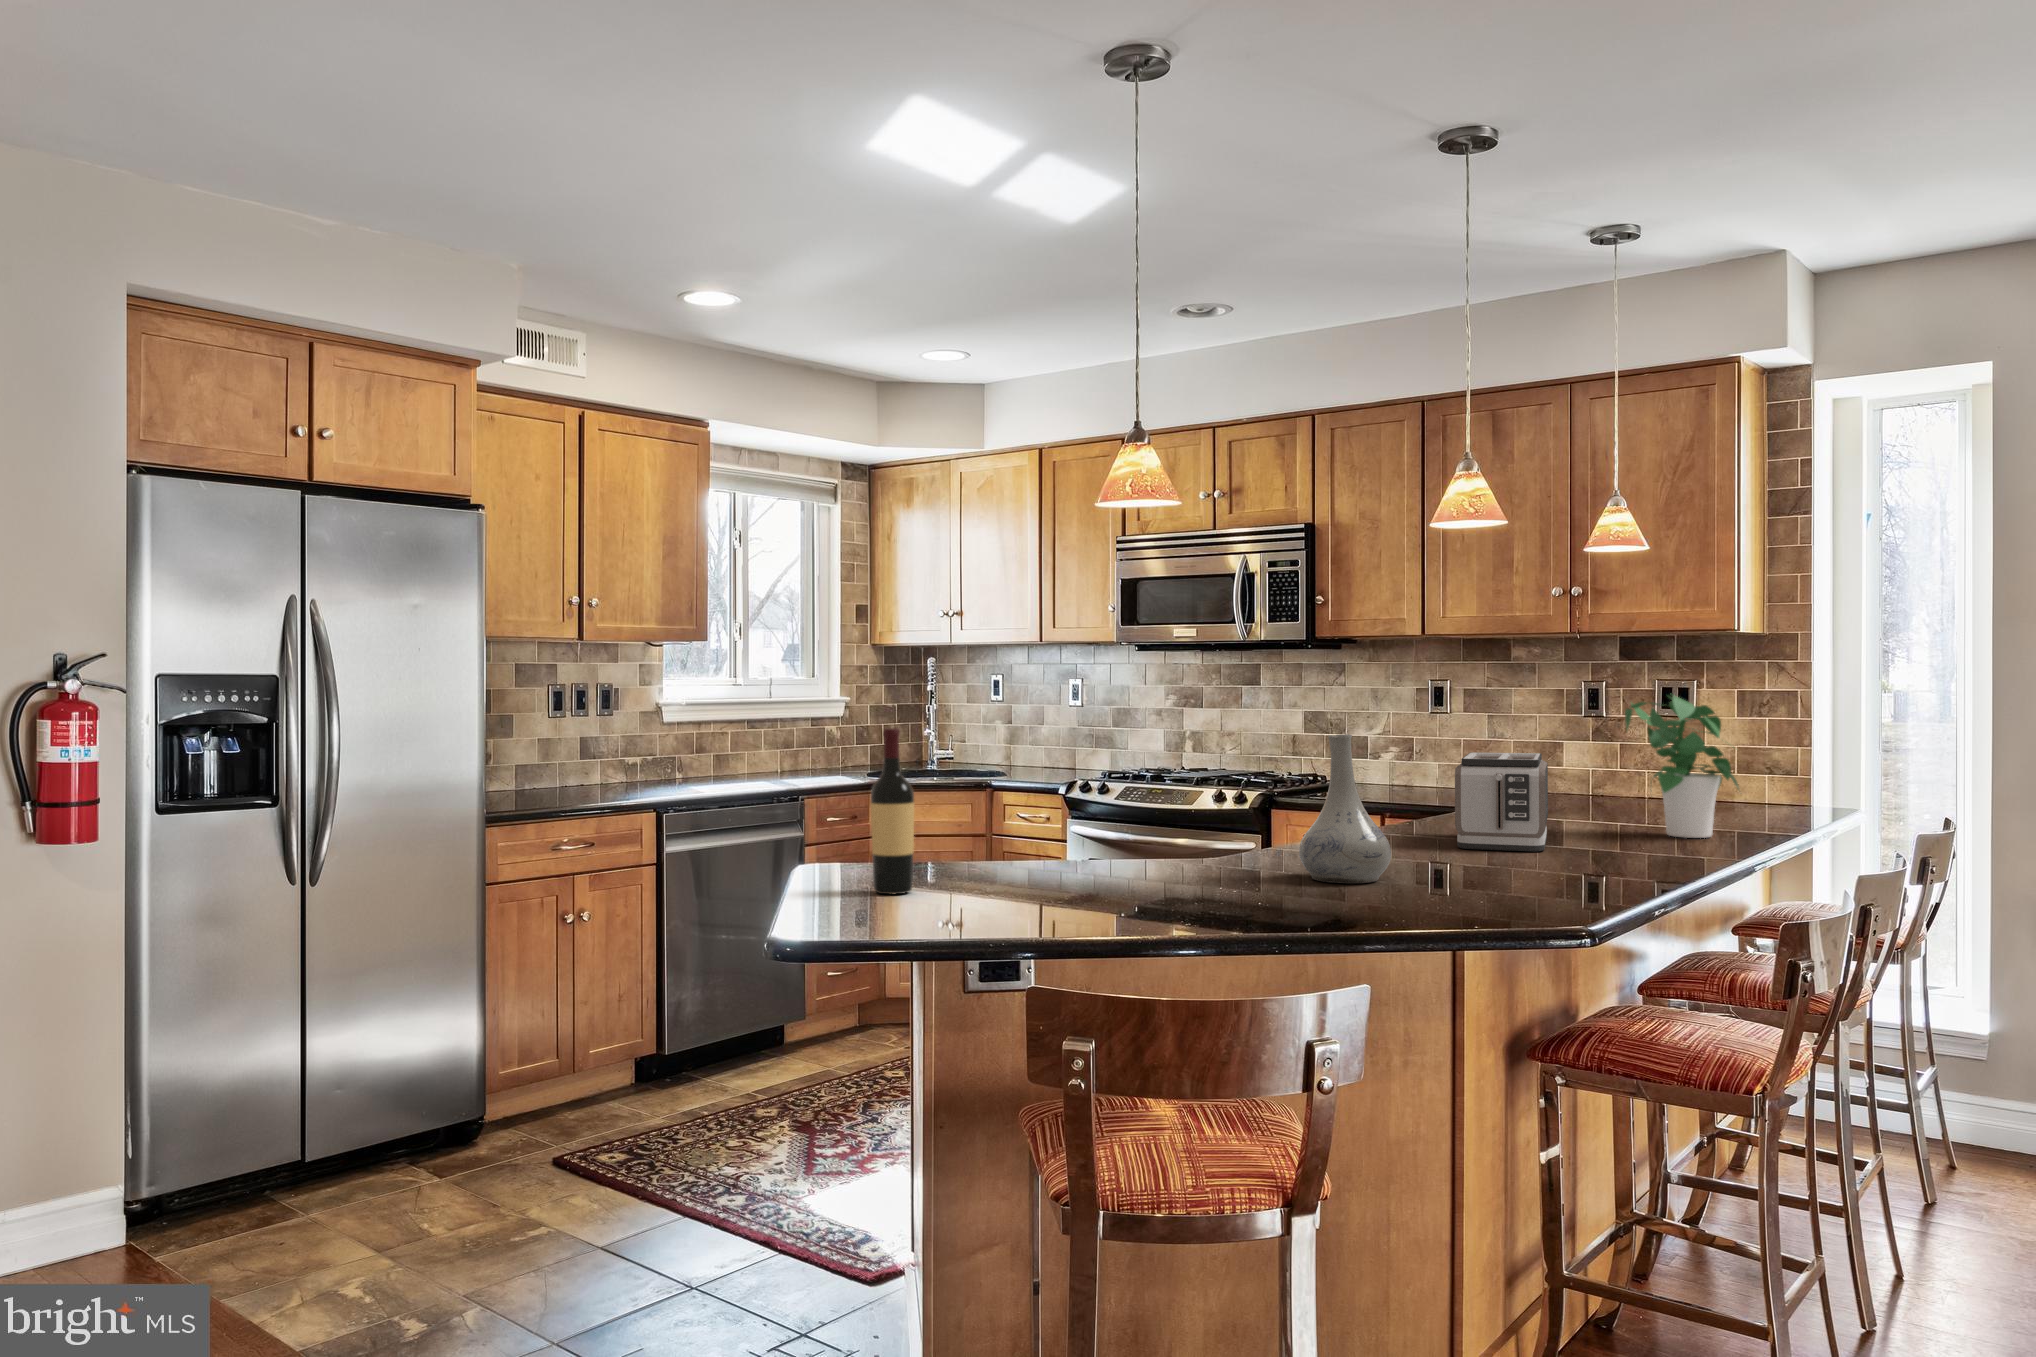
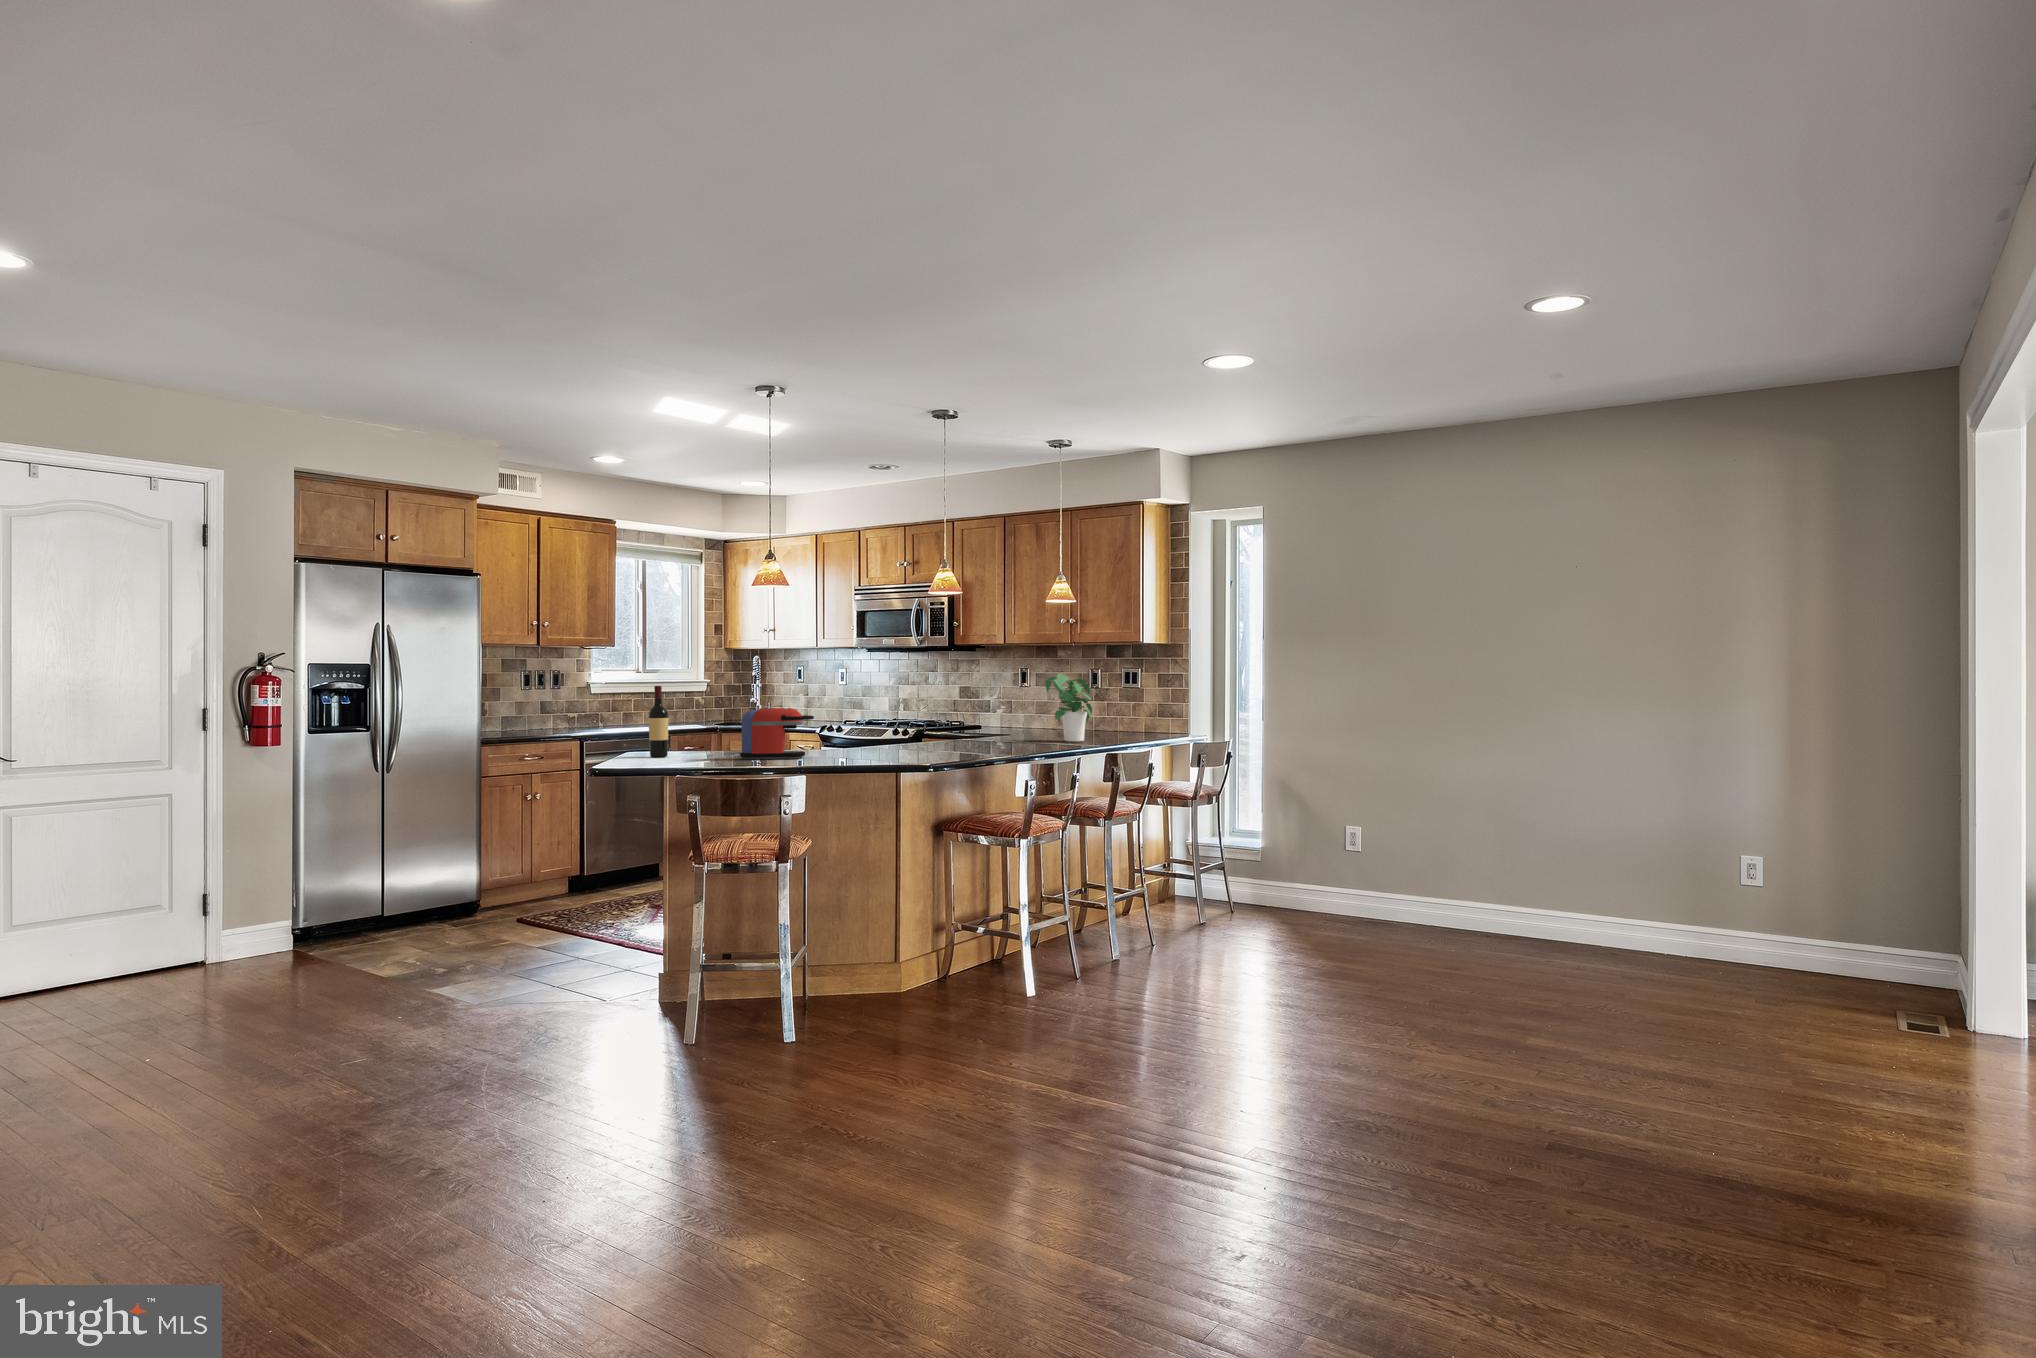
vase: present [1299,734,1391,883] -> none [847,689,886,753]
toaster: present [1455,752,1548,852] -> none [948,702,1005,745]
coffee maker: none [1097,784,1267,909] -> present [740,708,814,759]

